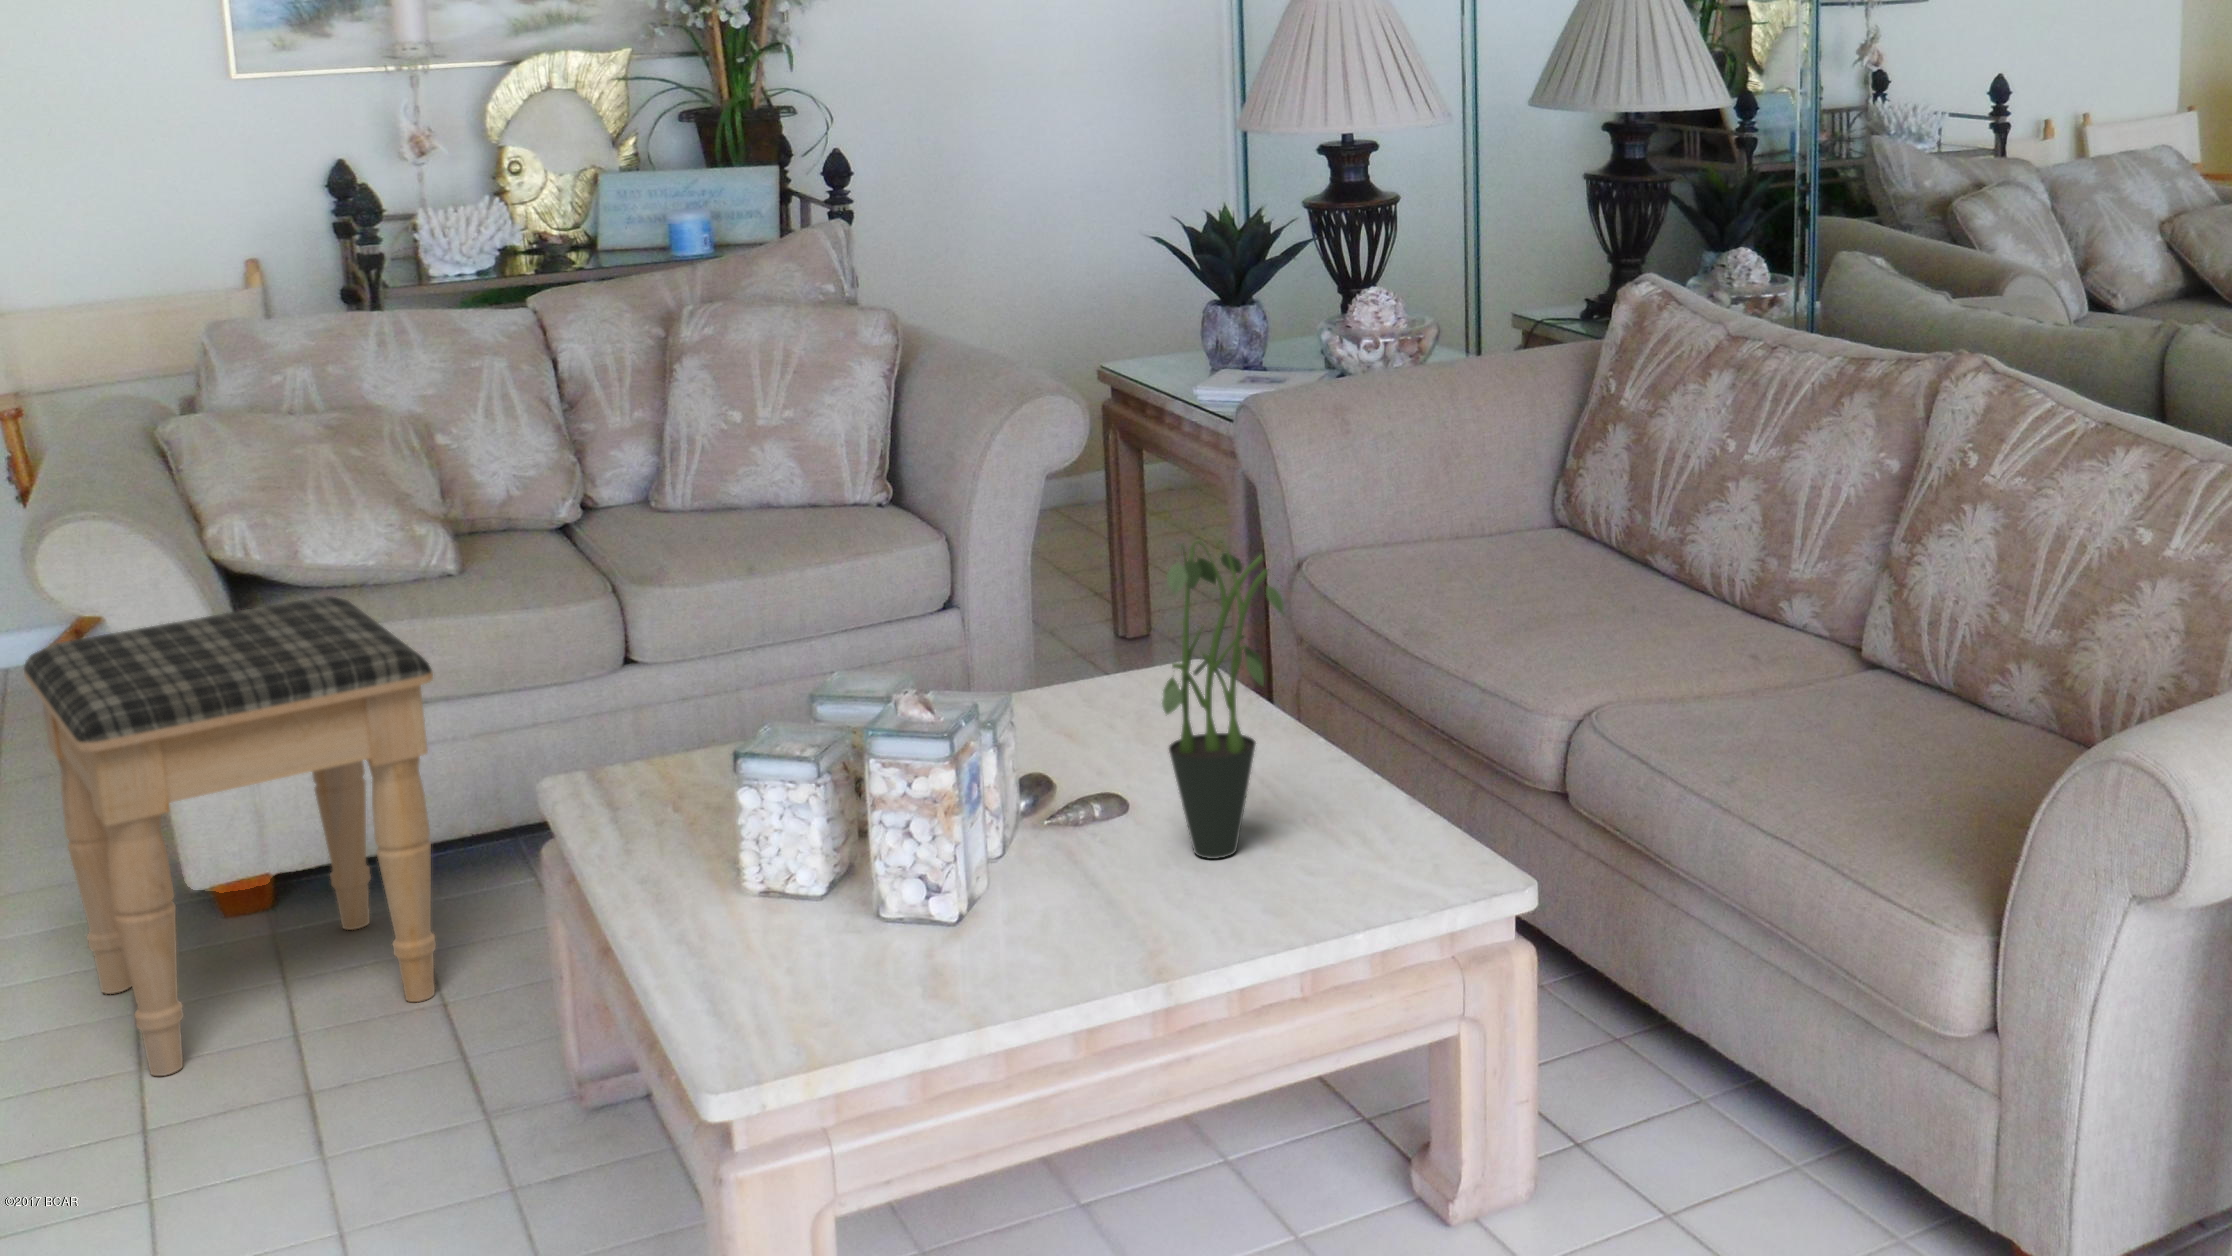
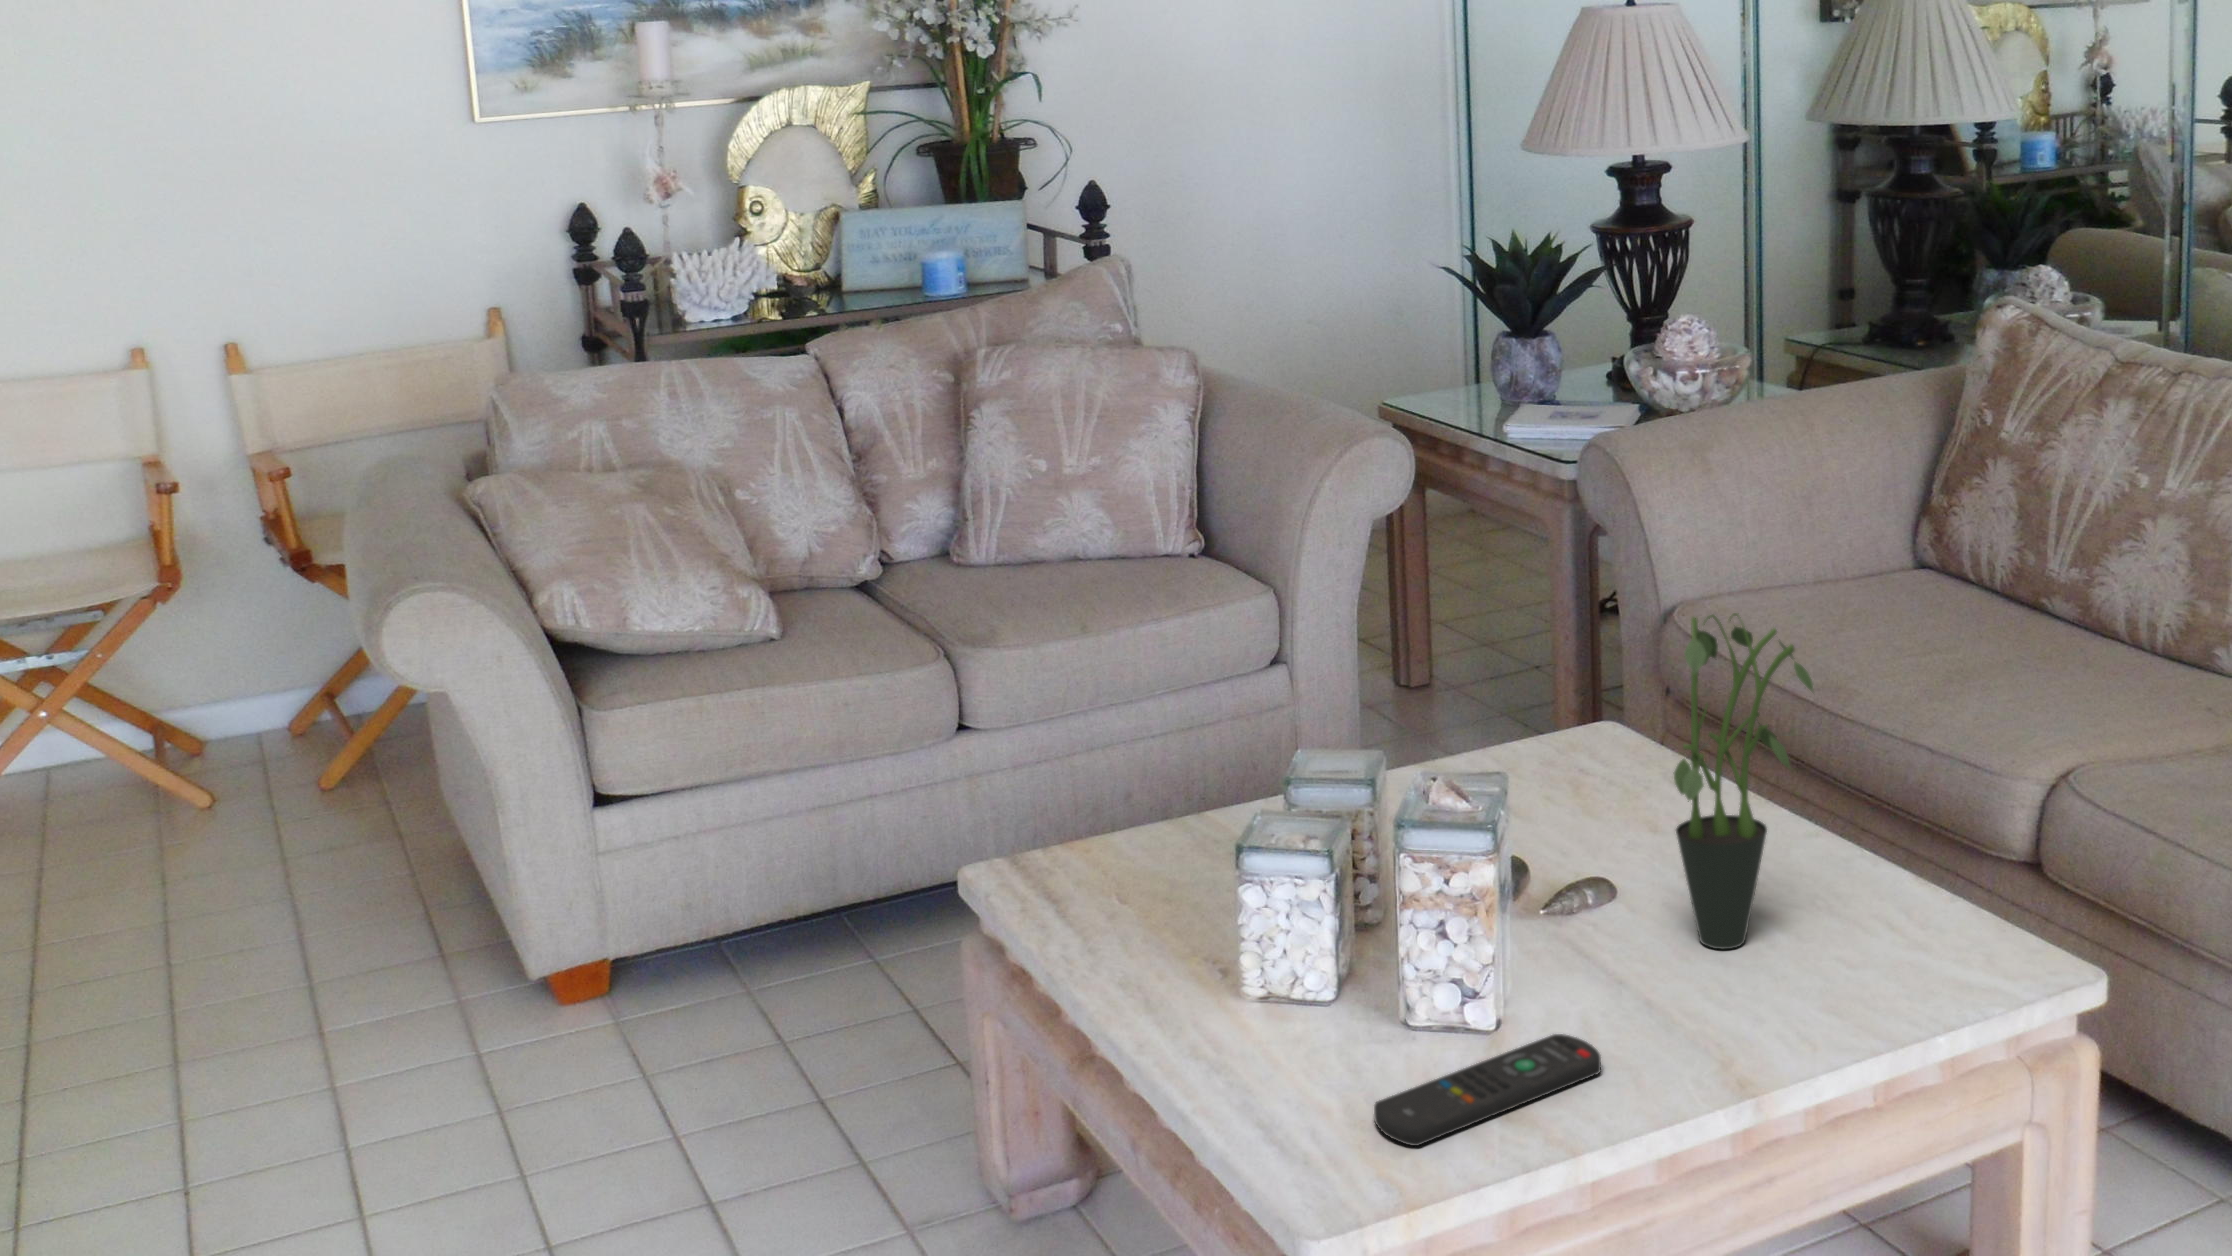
footstool: present [24,596,436,1076] -> none [412,668,822,1167]
remote control: none [804,930,1044,1028] -> present [1374,1034,1601,1146]

